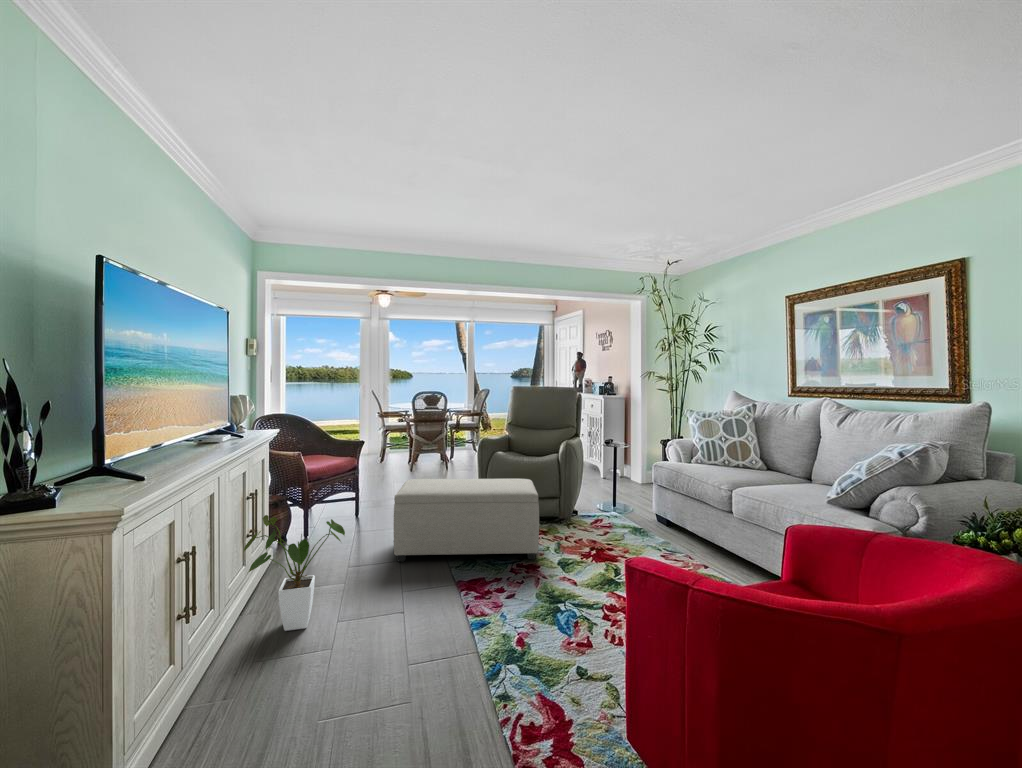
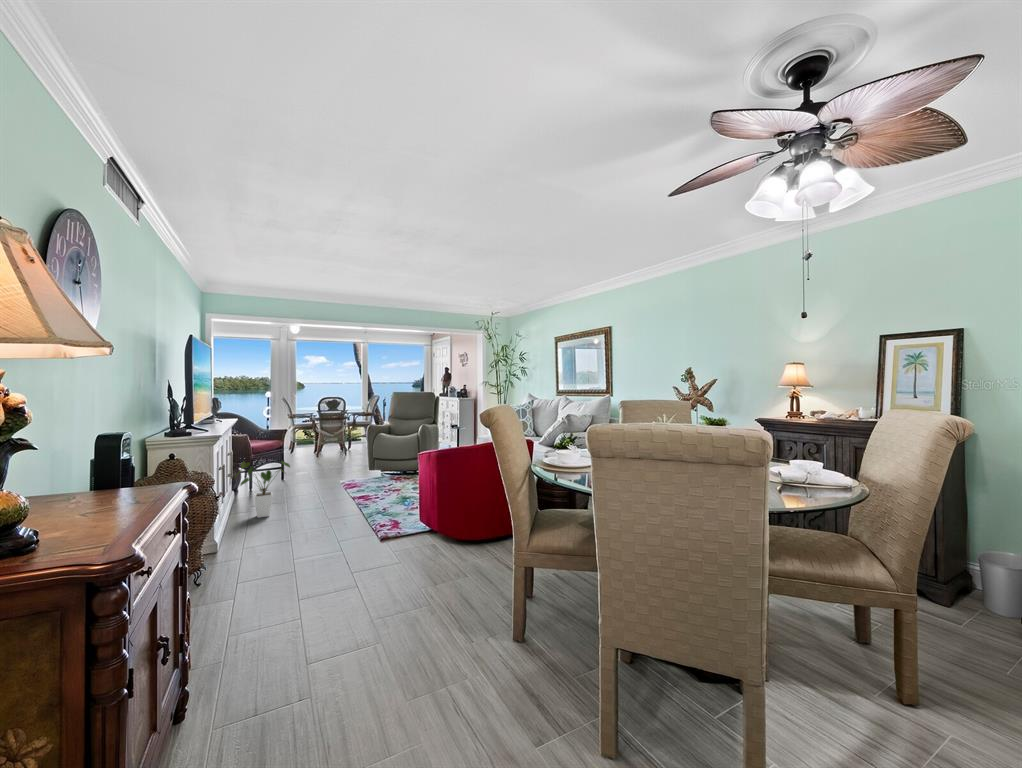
ottoman: present [394,478,539,561] -> none [313,446,400,494]

